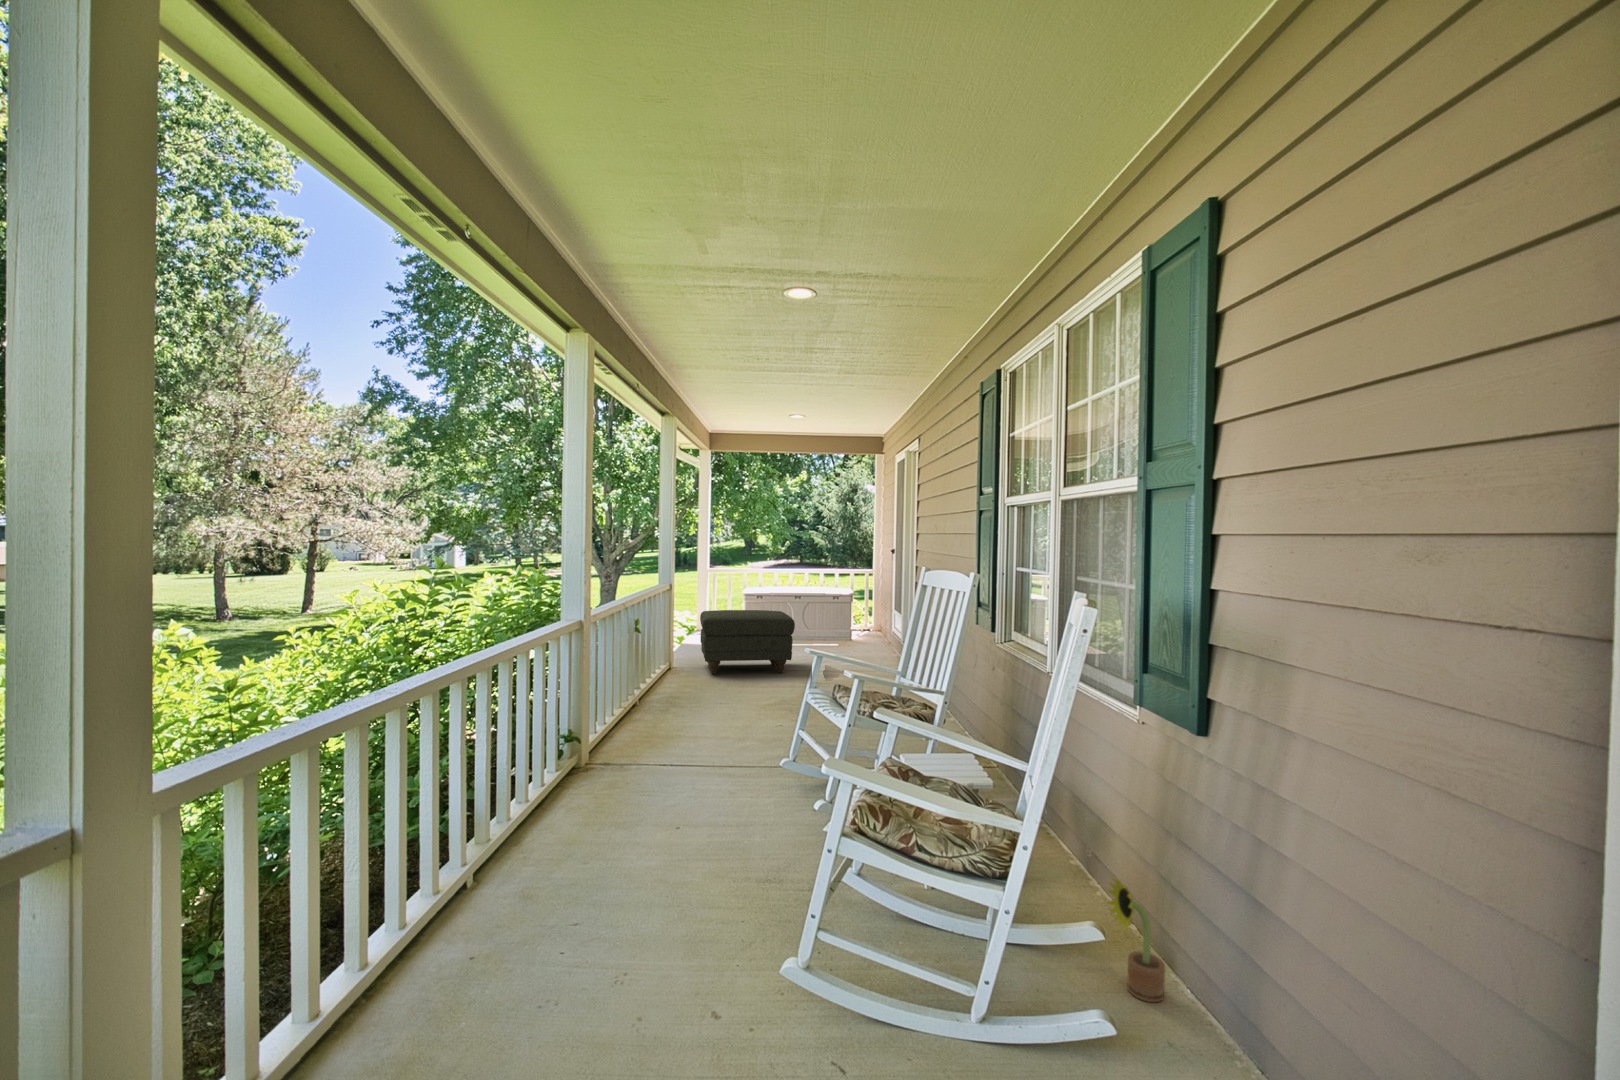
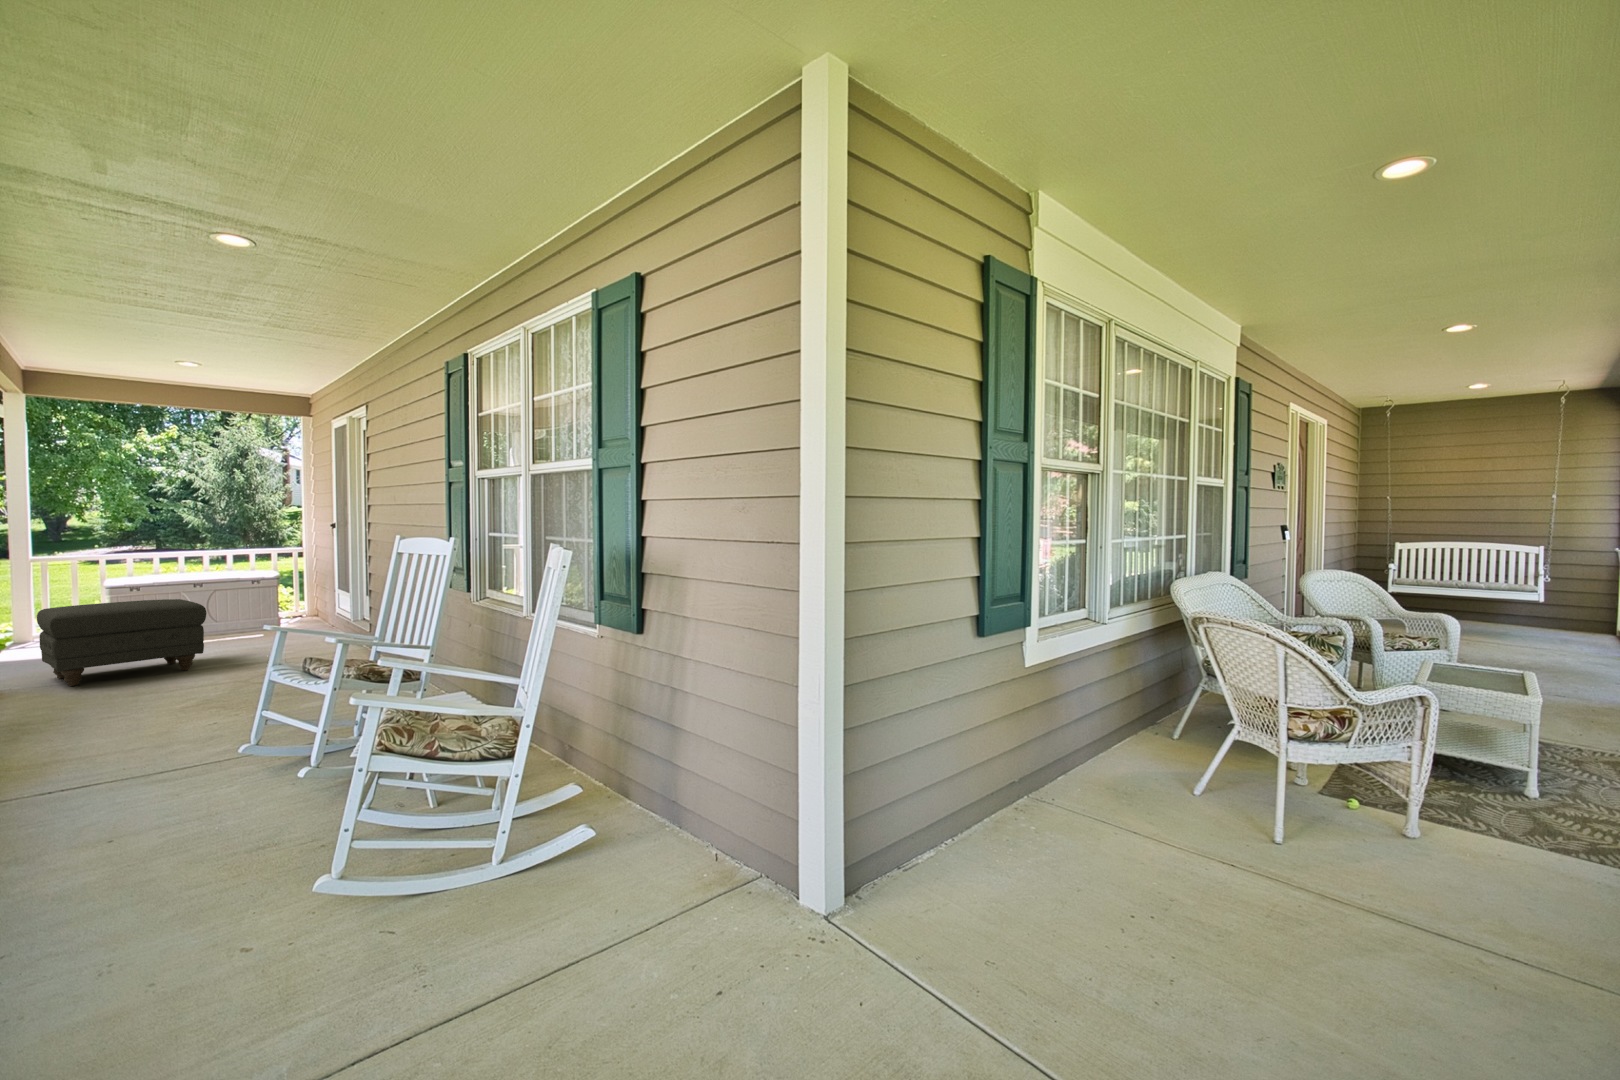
decorative plant: present [1108,878,1165,1002] -> none [583,736,624,813]

